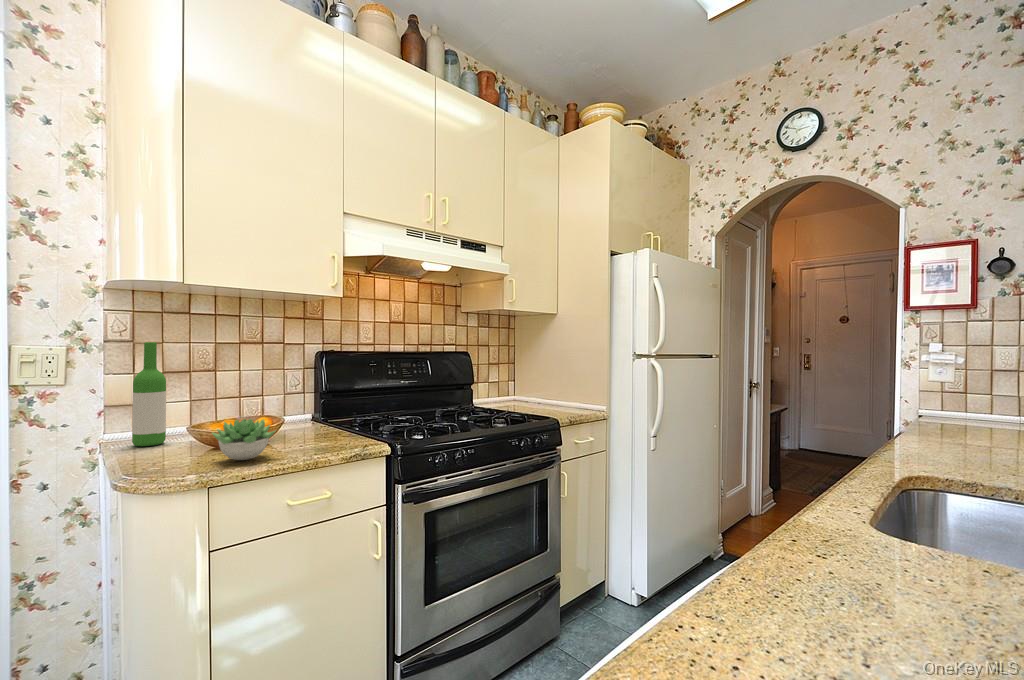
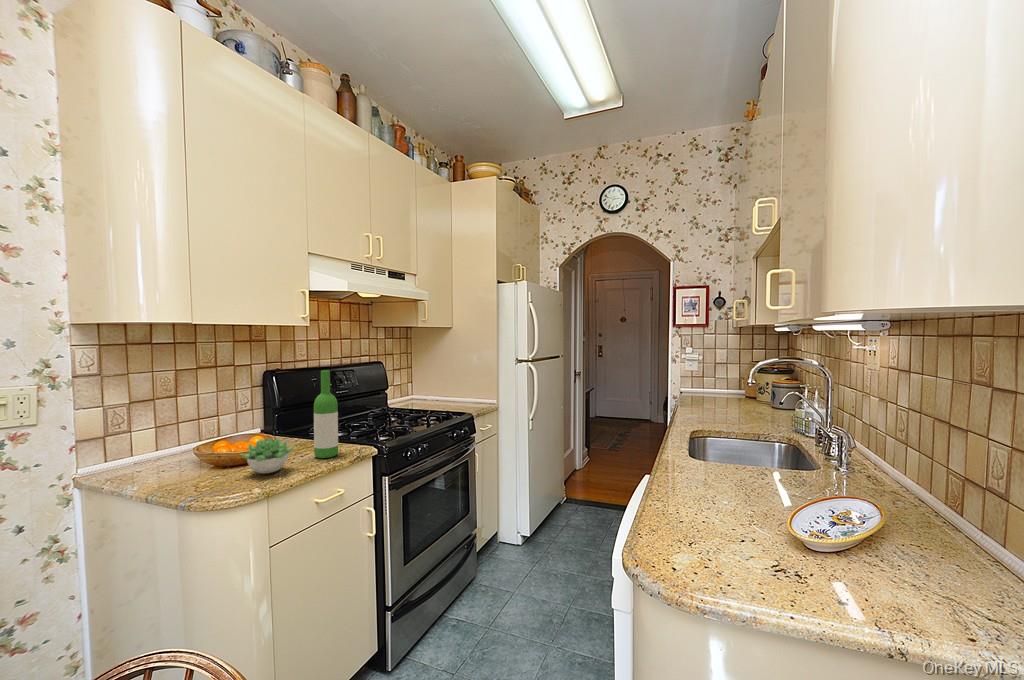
wine bottle: present [132,342,166,446] -> present [314,370,338,458]

